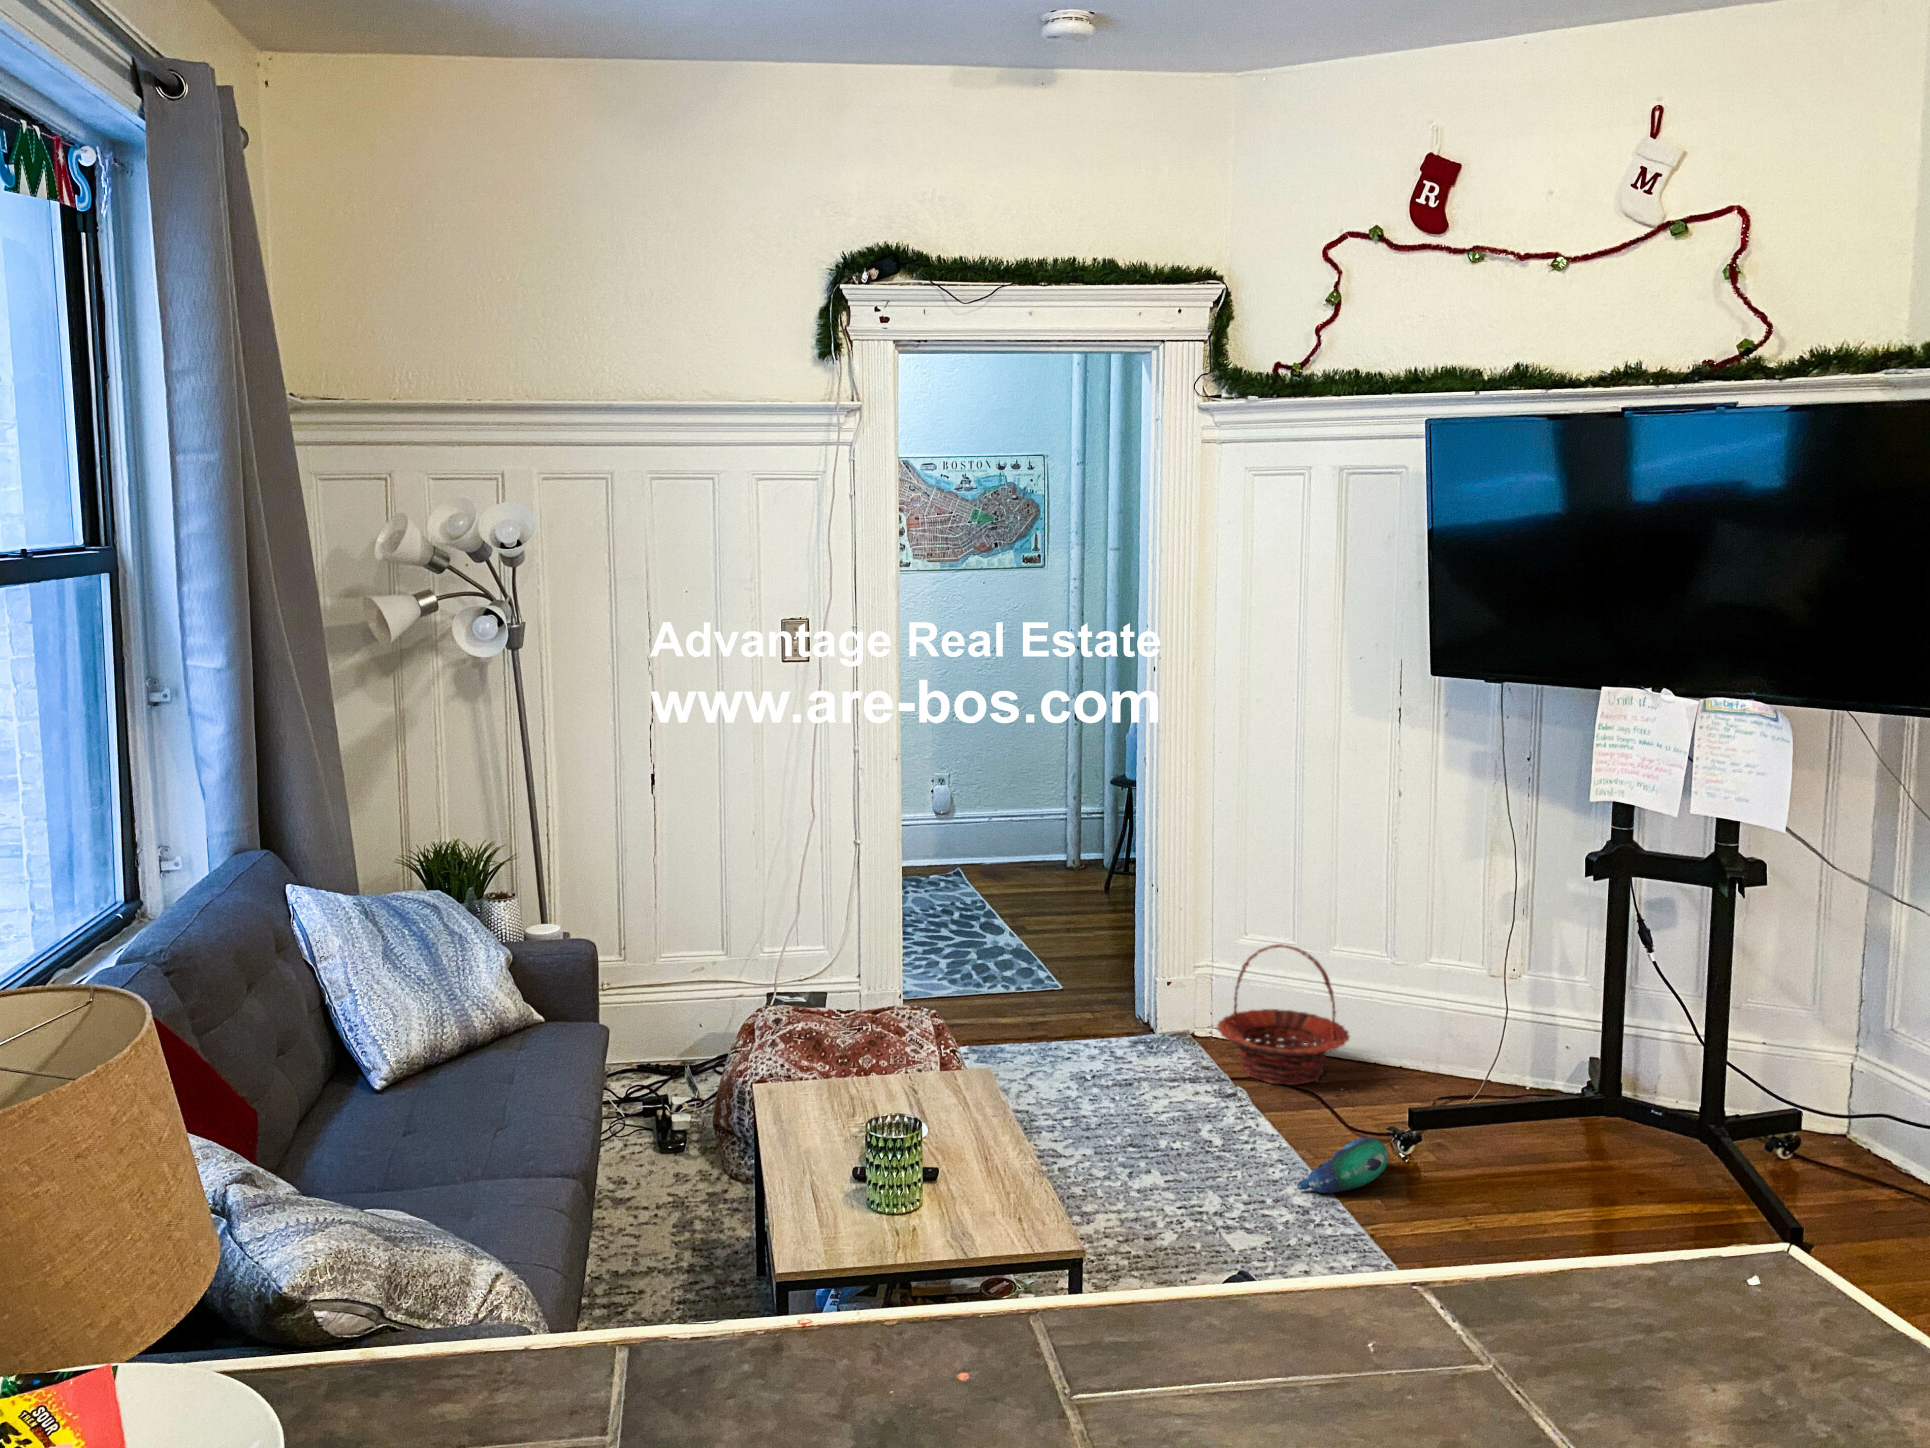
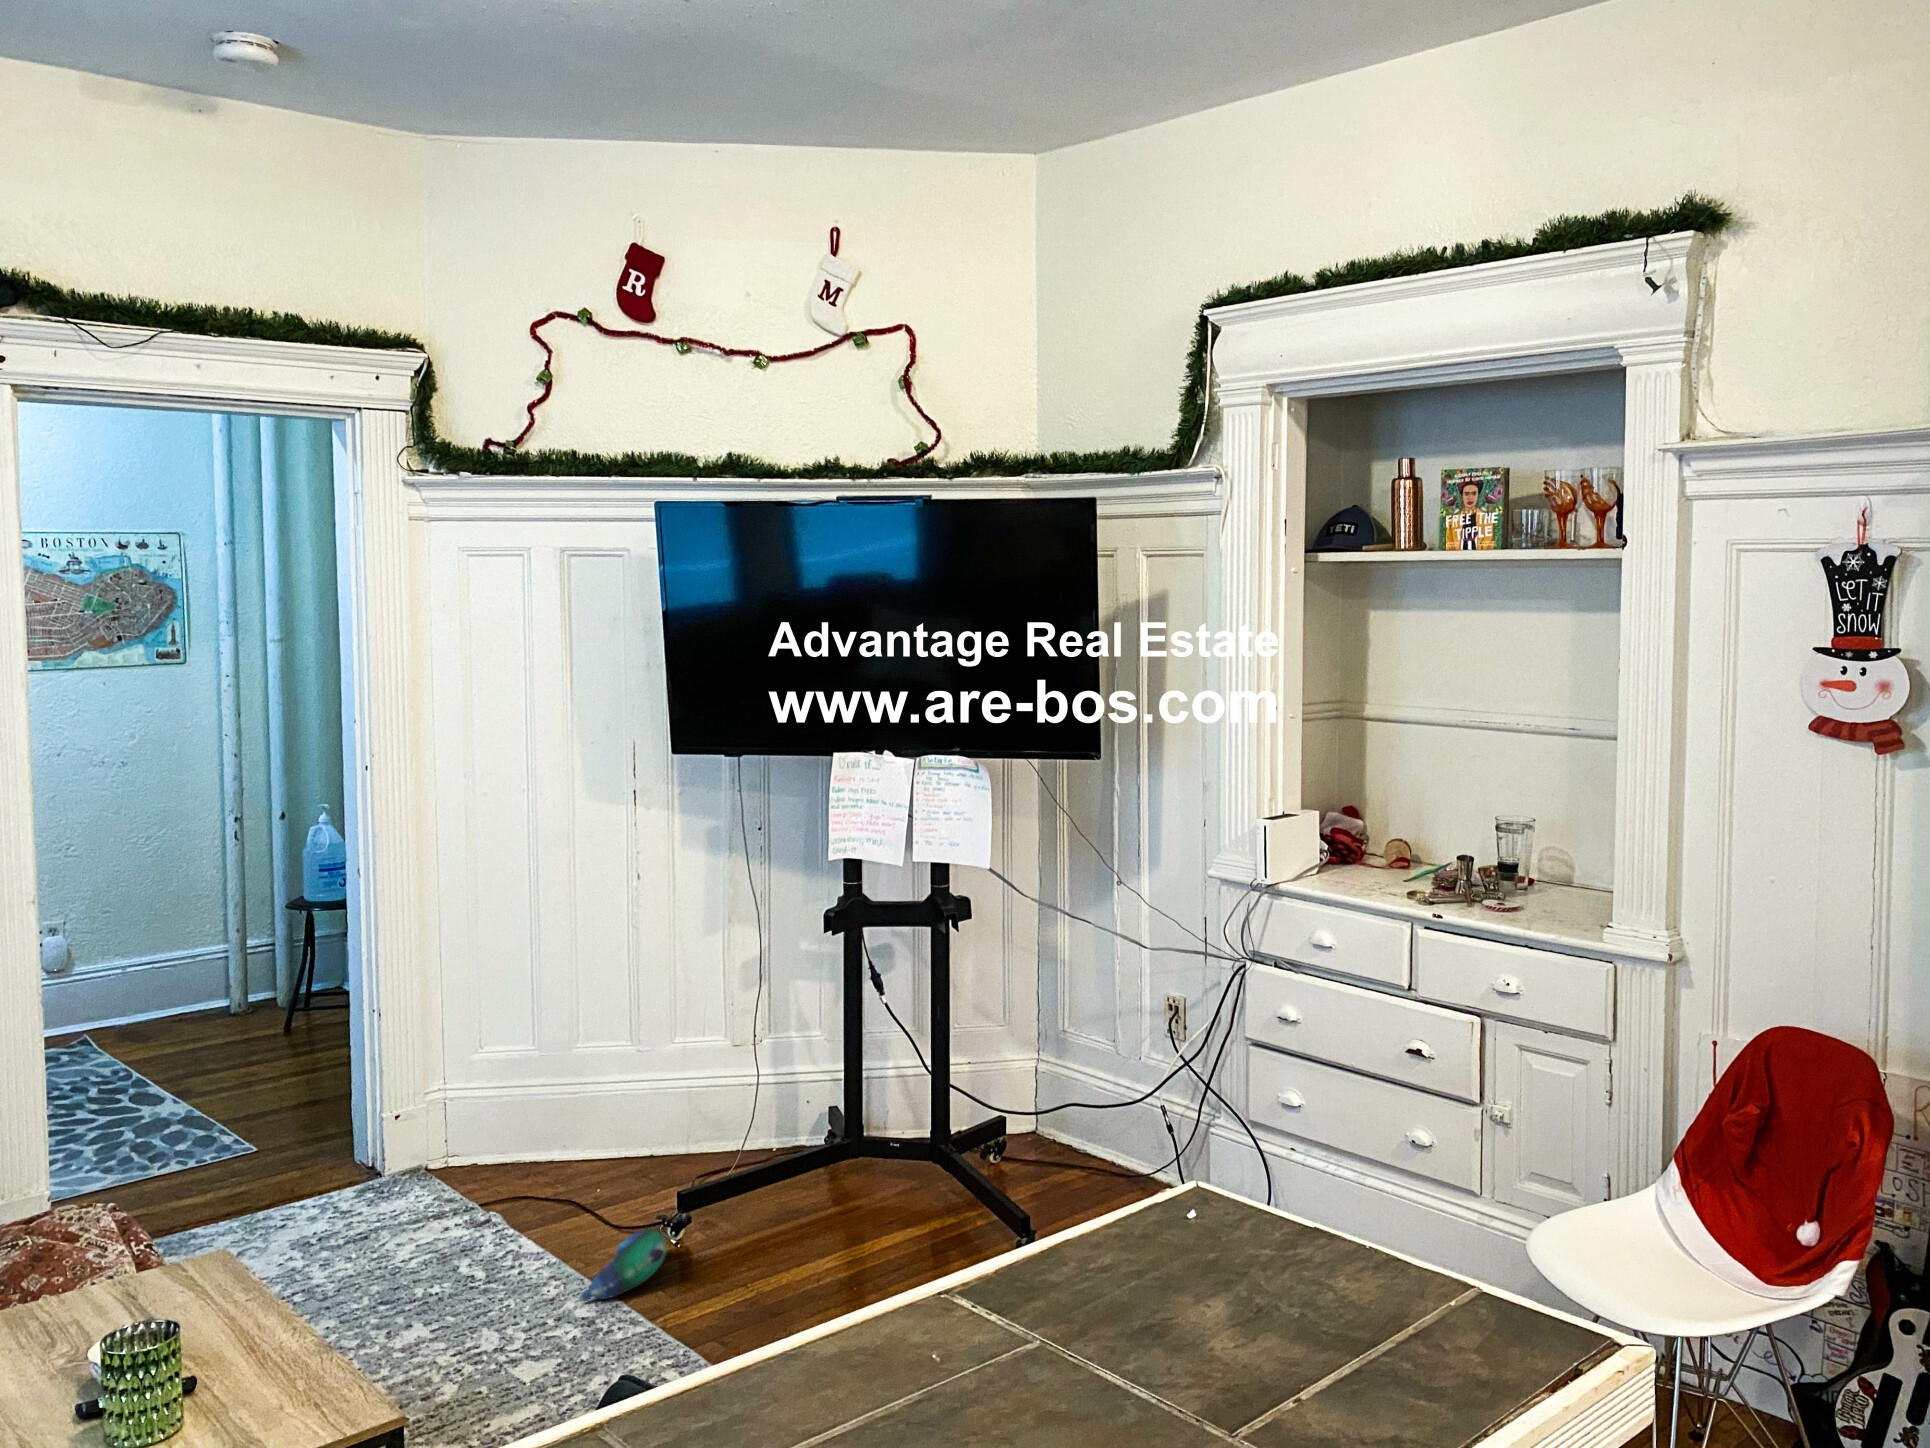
basket: present [1217,944,1349,1085] -> none [458,1048,603,1200]

